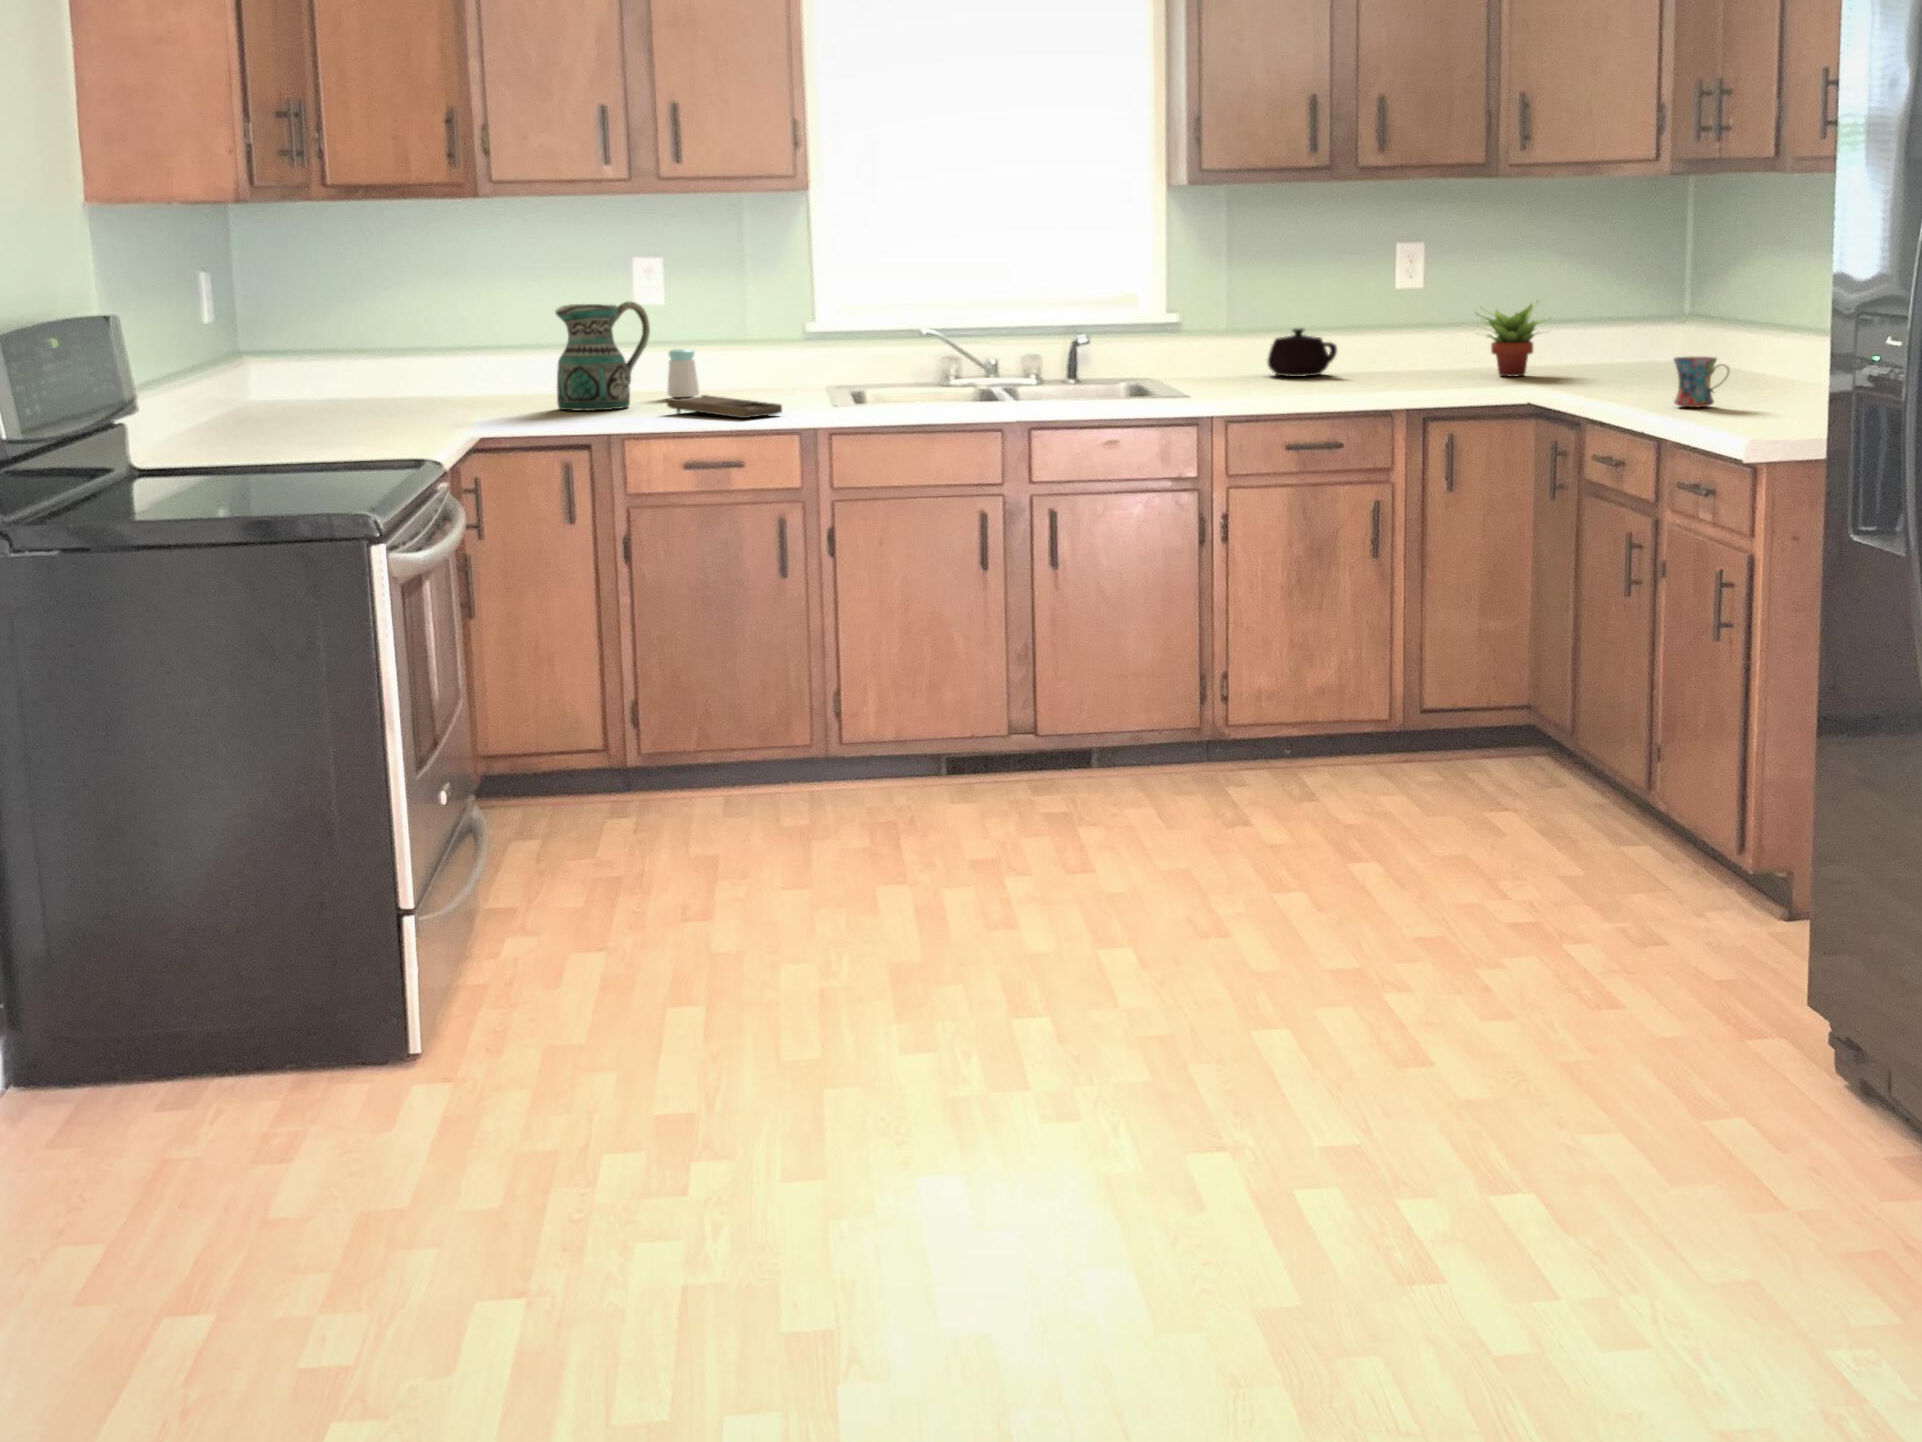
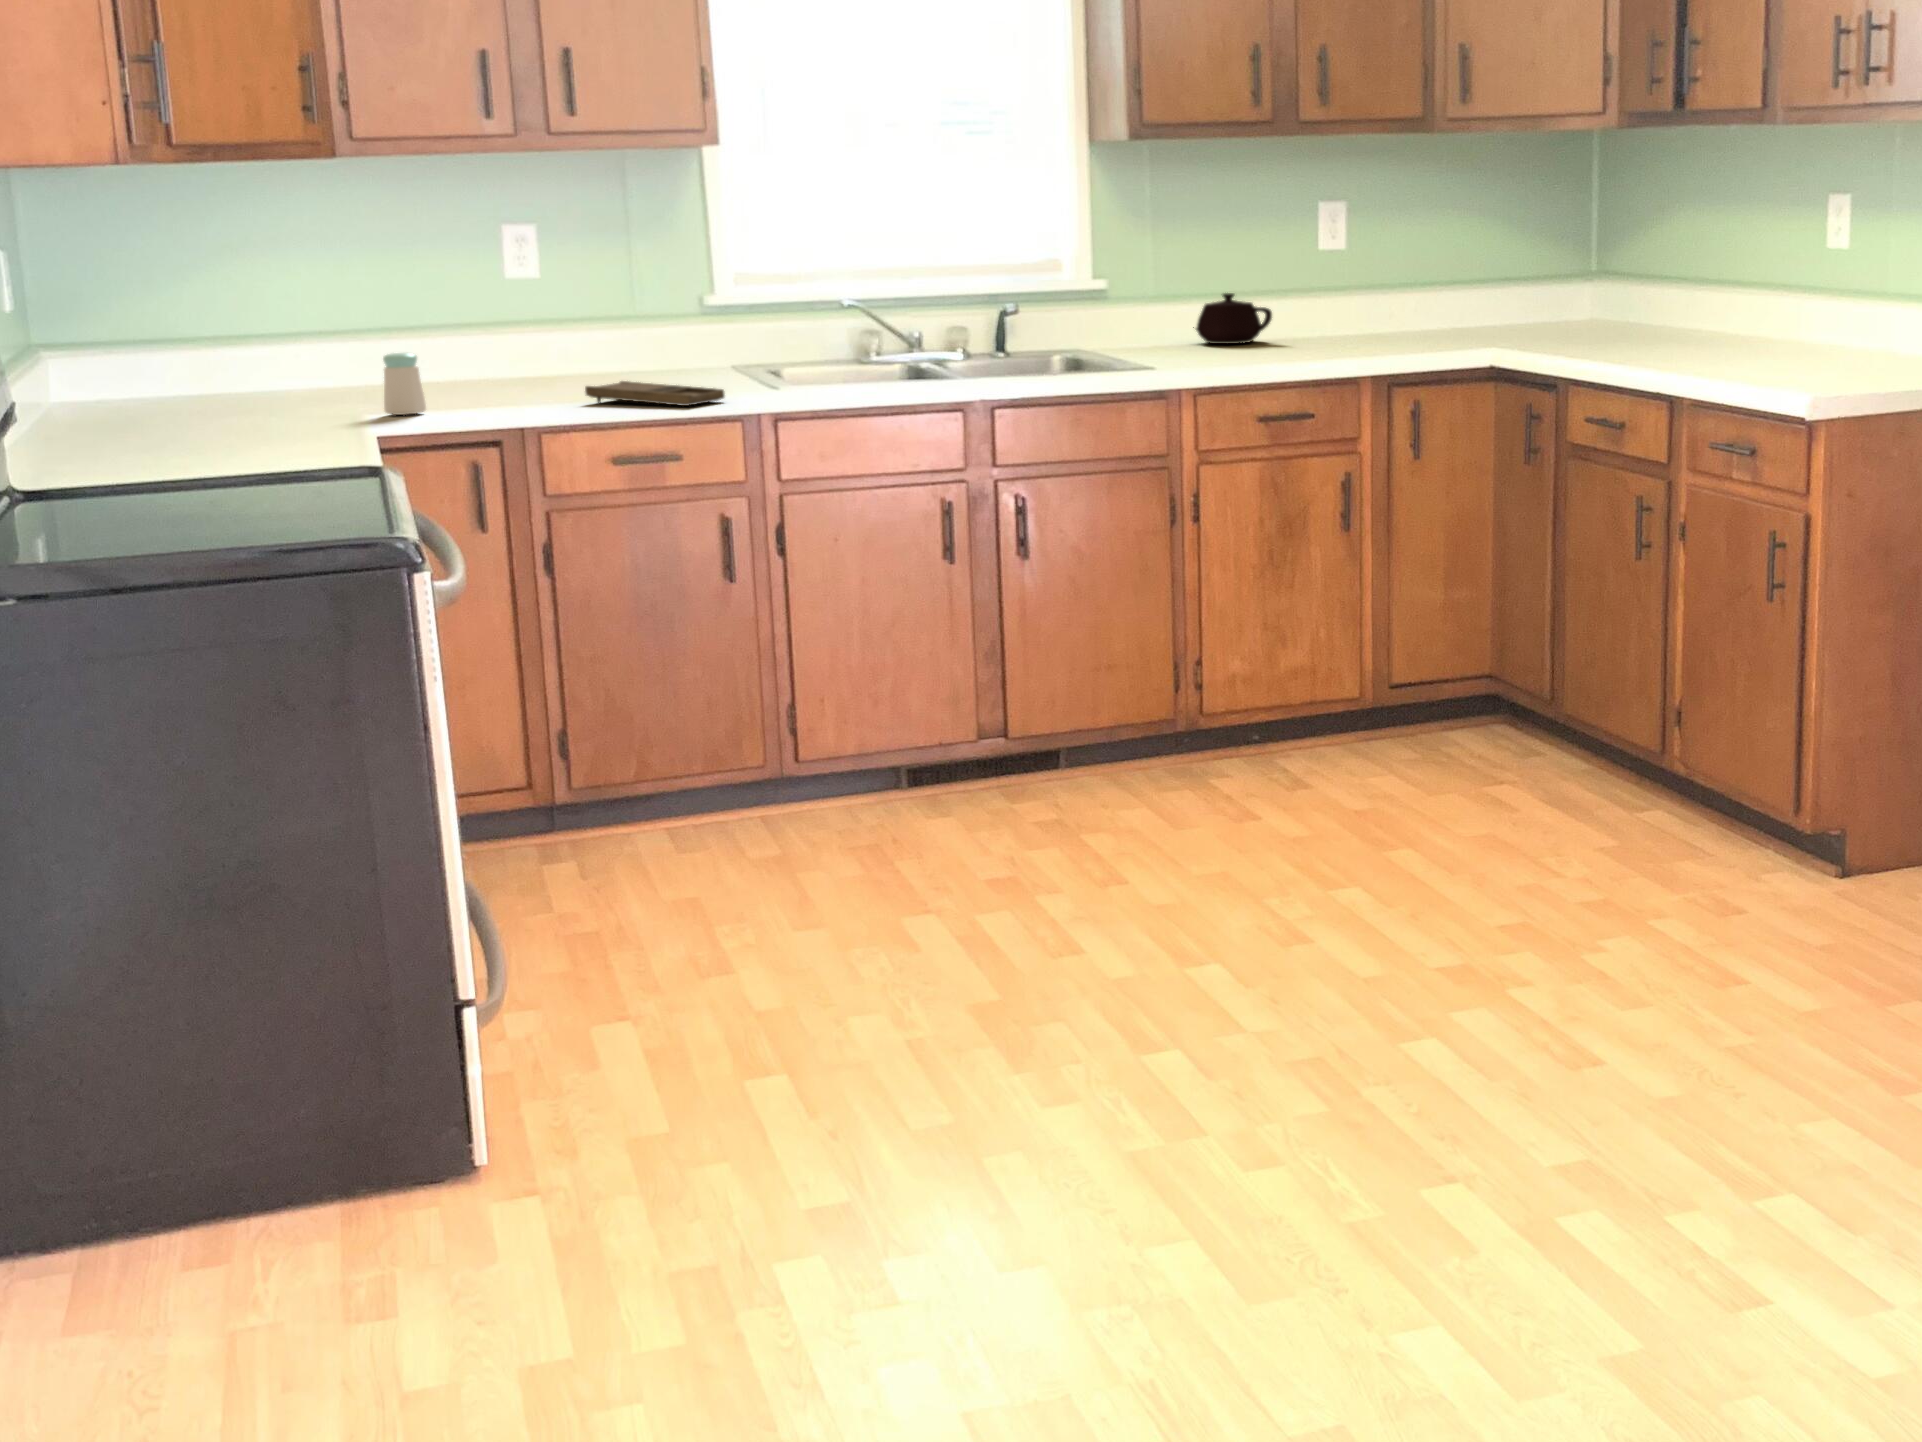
ceramic pitcher: present [555,301,650,410] -> none [437,276,544,402]
succulent plant: present [1477,301,1543,376] -> none [1412,259,1490,339]
salt shaker: present [667,349,699,397] -> present [383,353,426,415]
mug: present [1674,356,1729,407] -> none [1659,315,1716,366]

